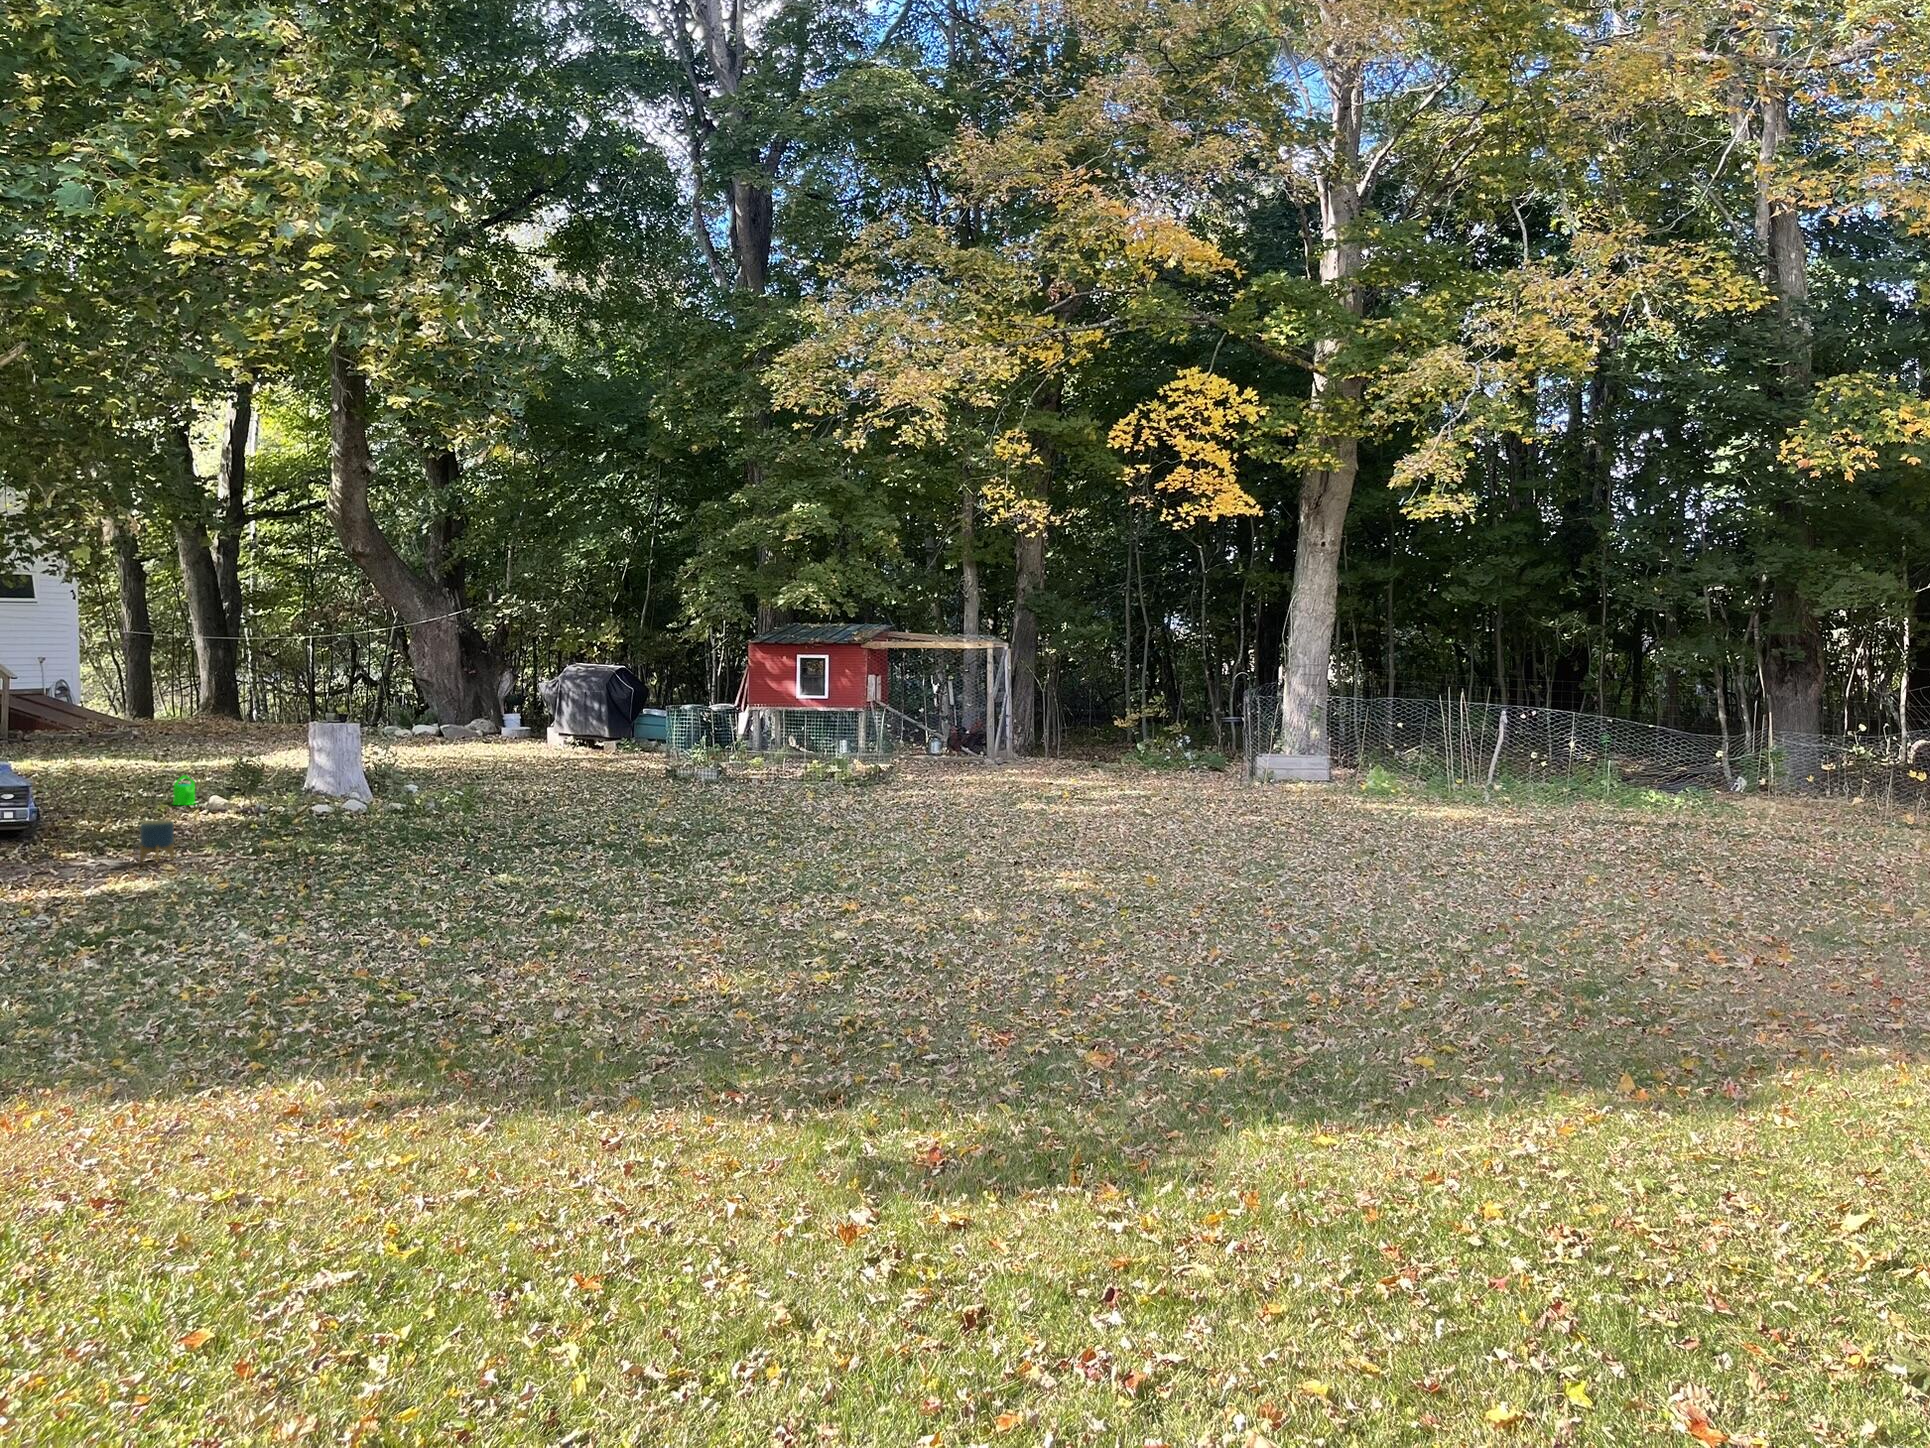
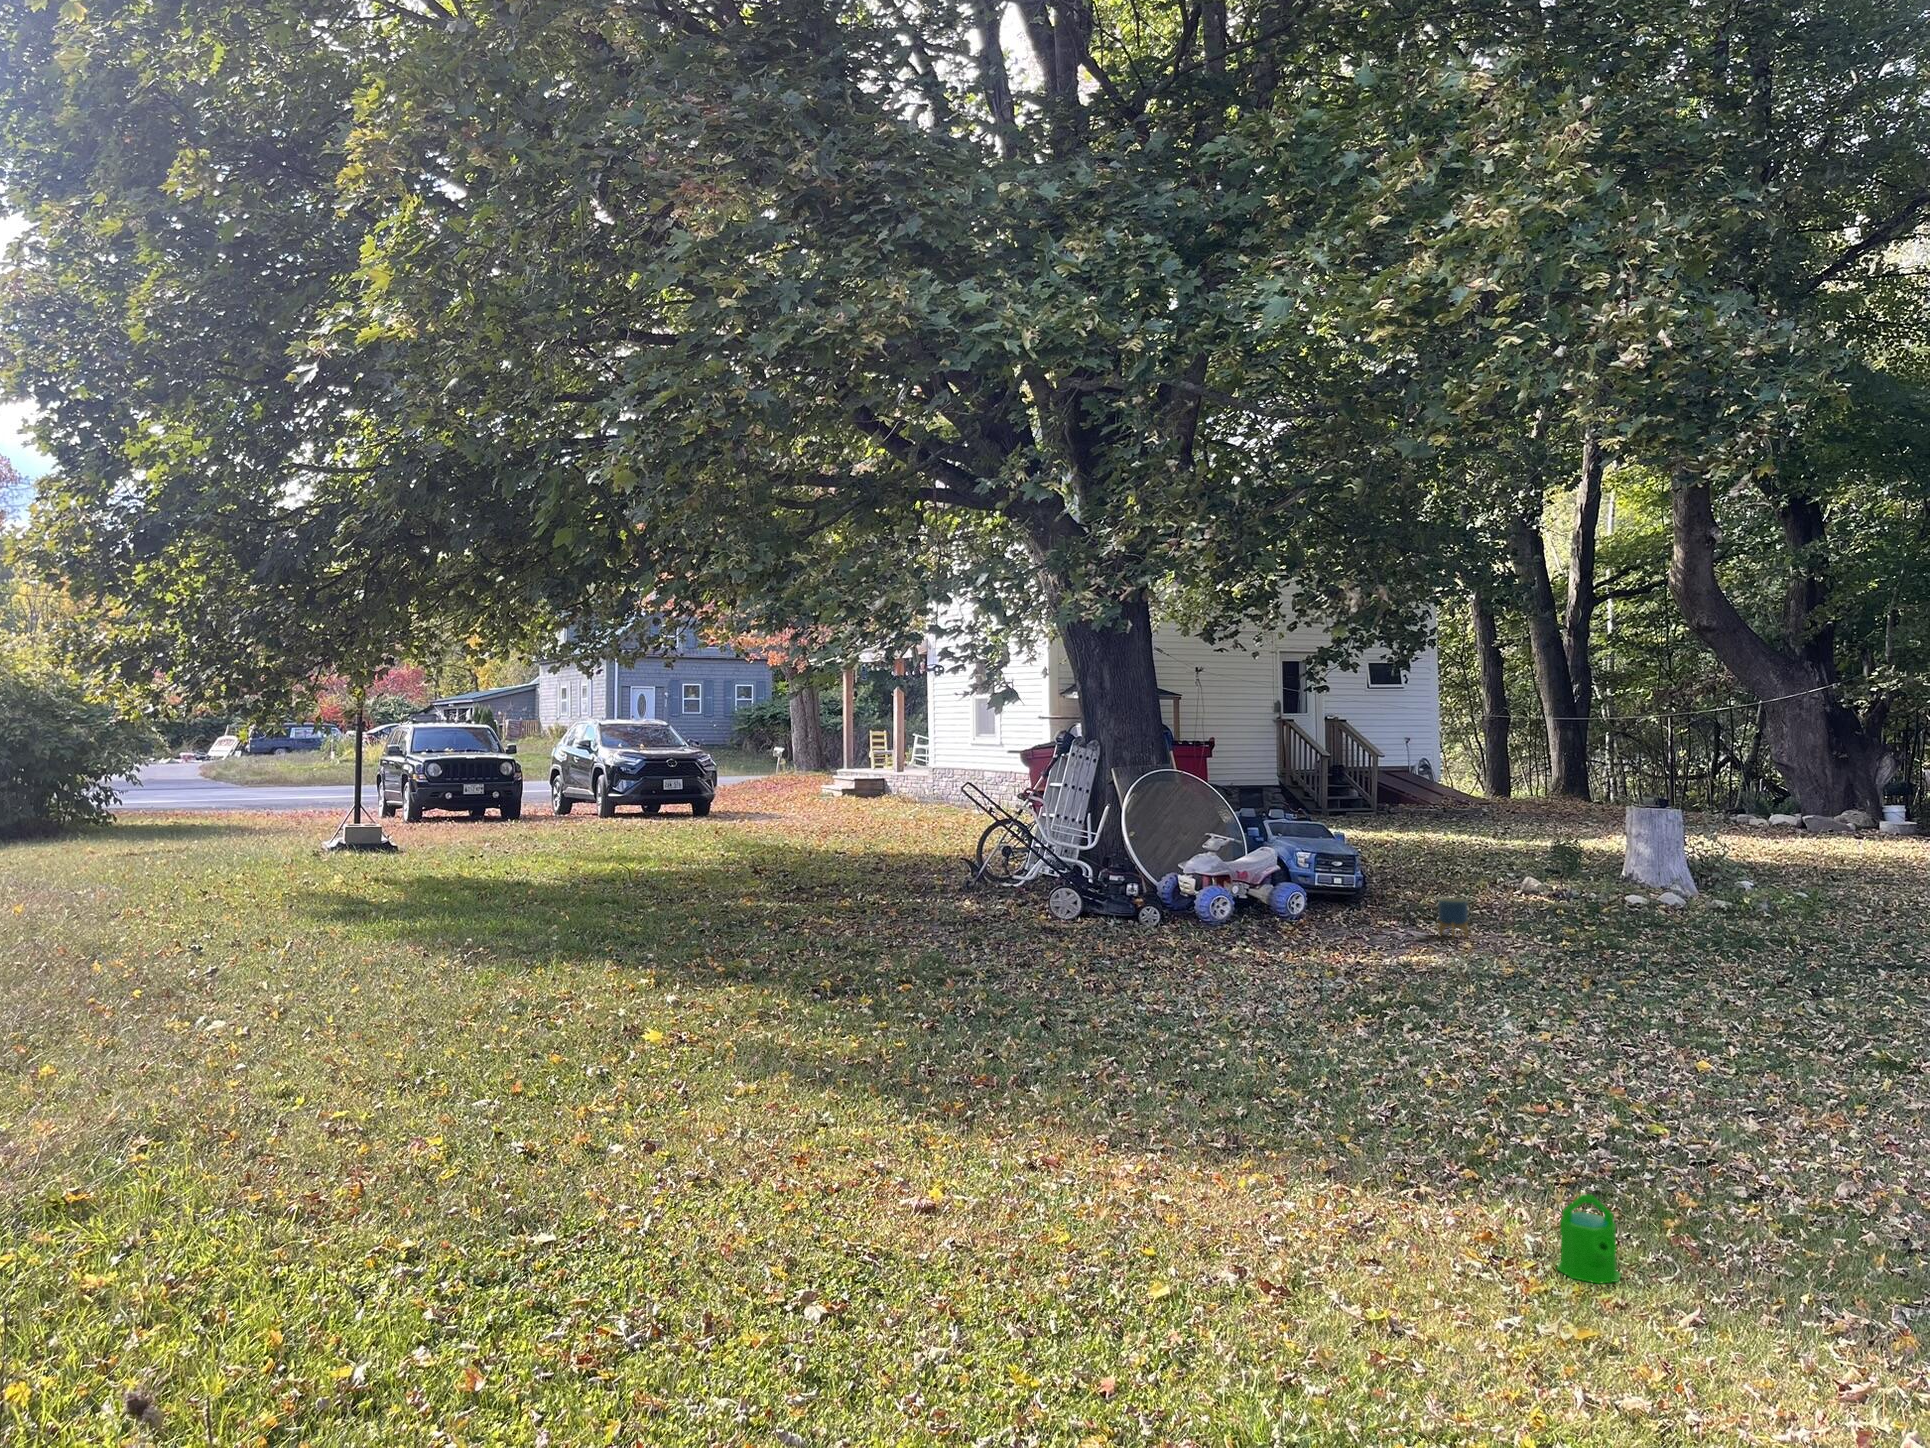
watering can: present [173,775,196,805] -> present [1557,1194,1622,1284]

